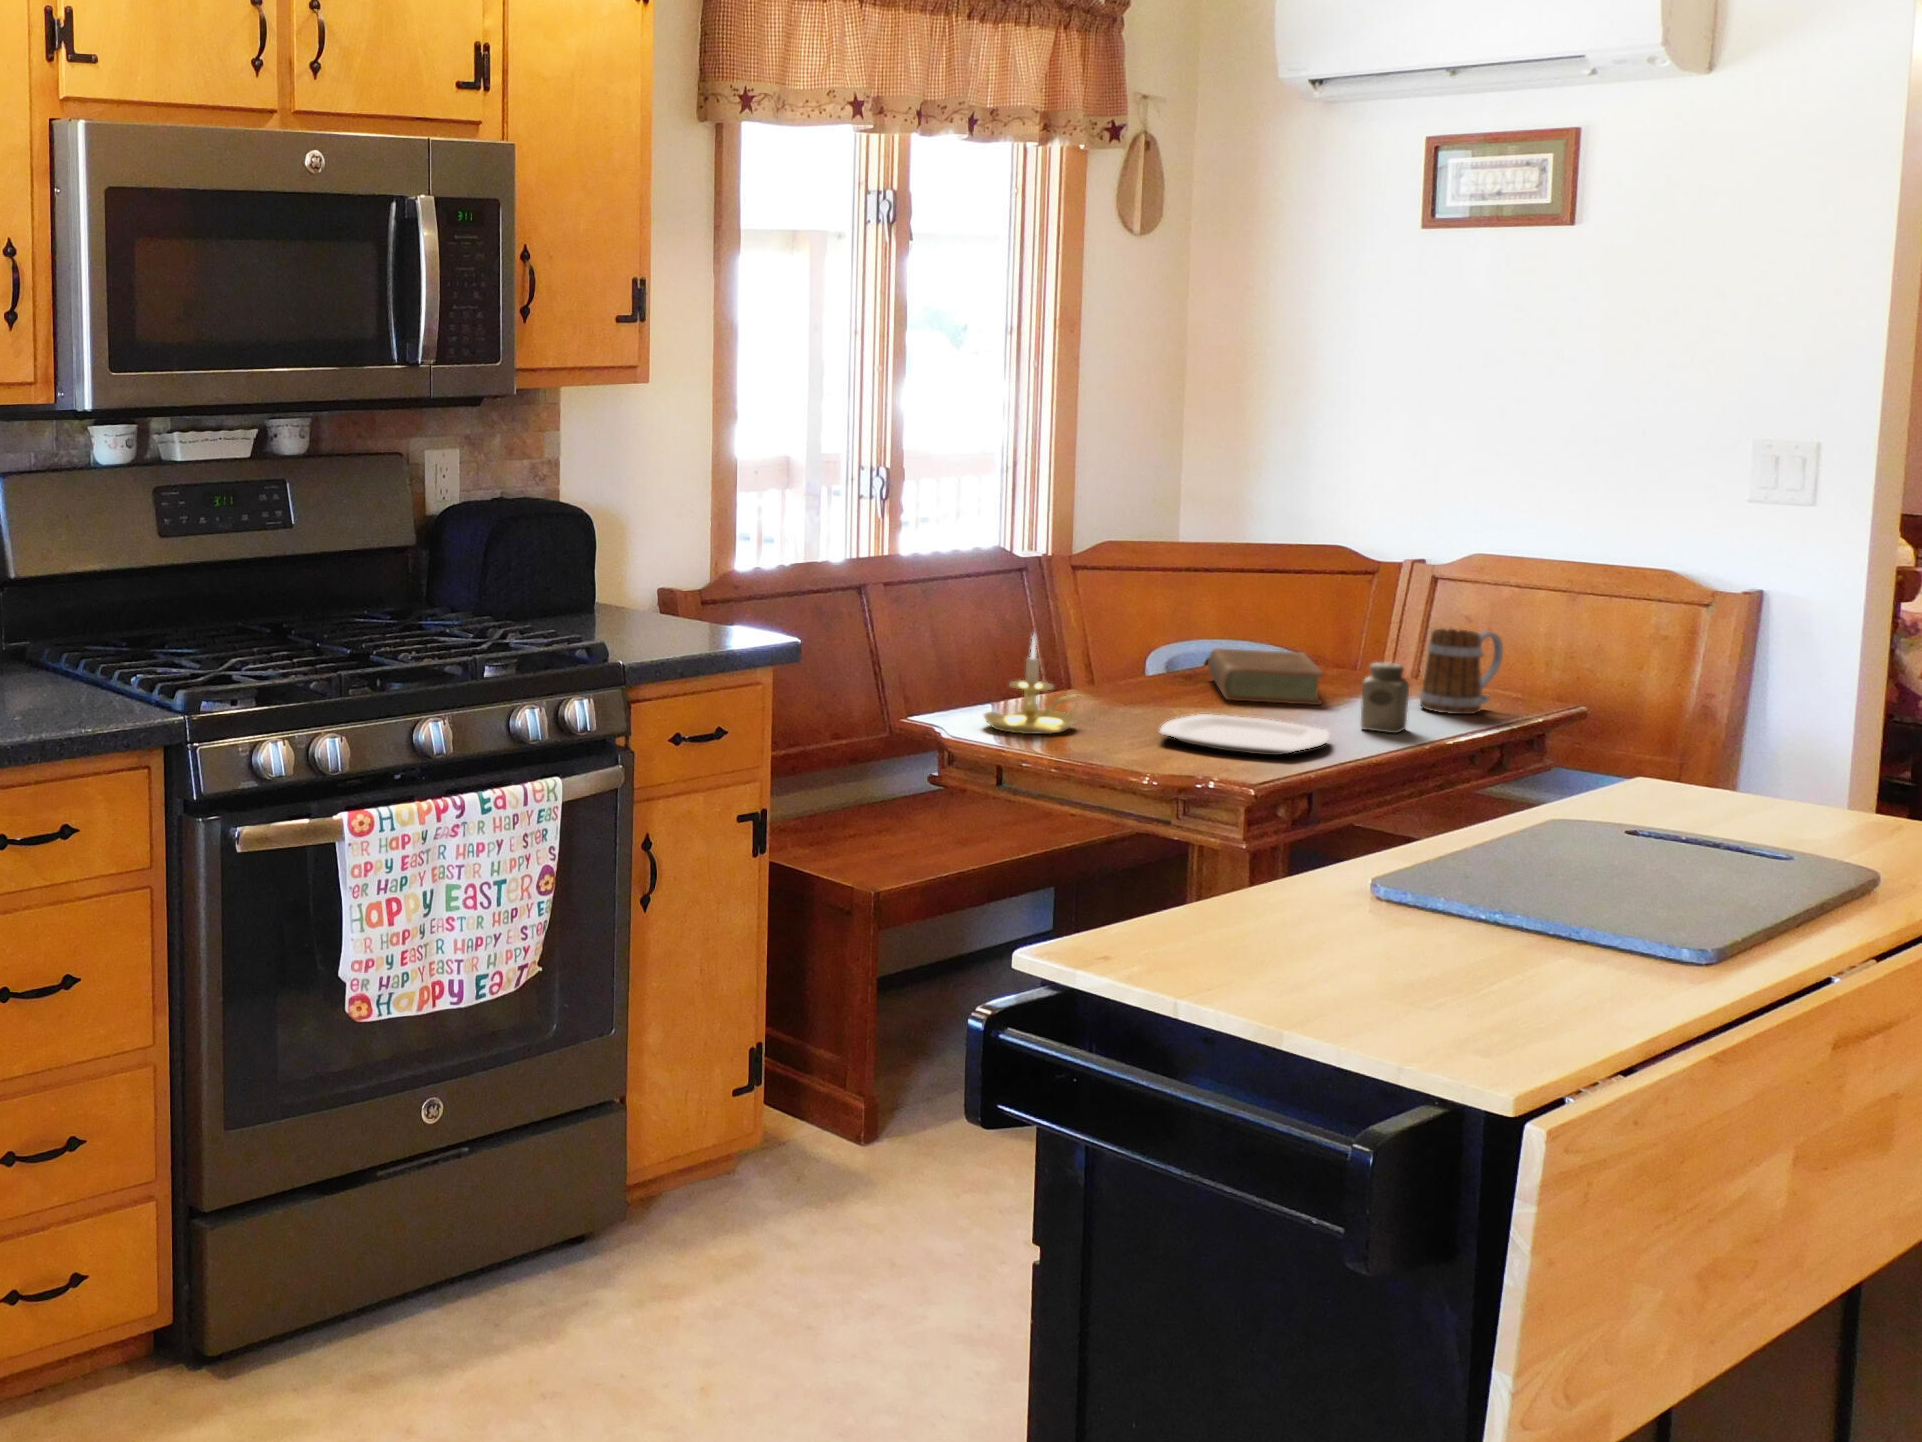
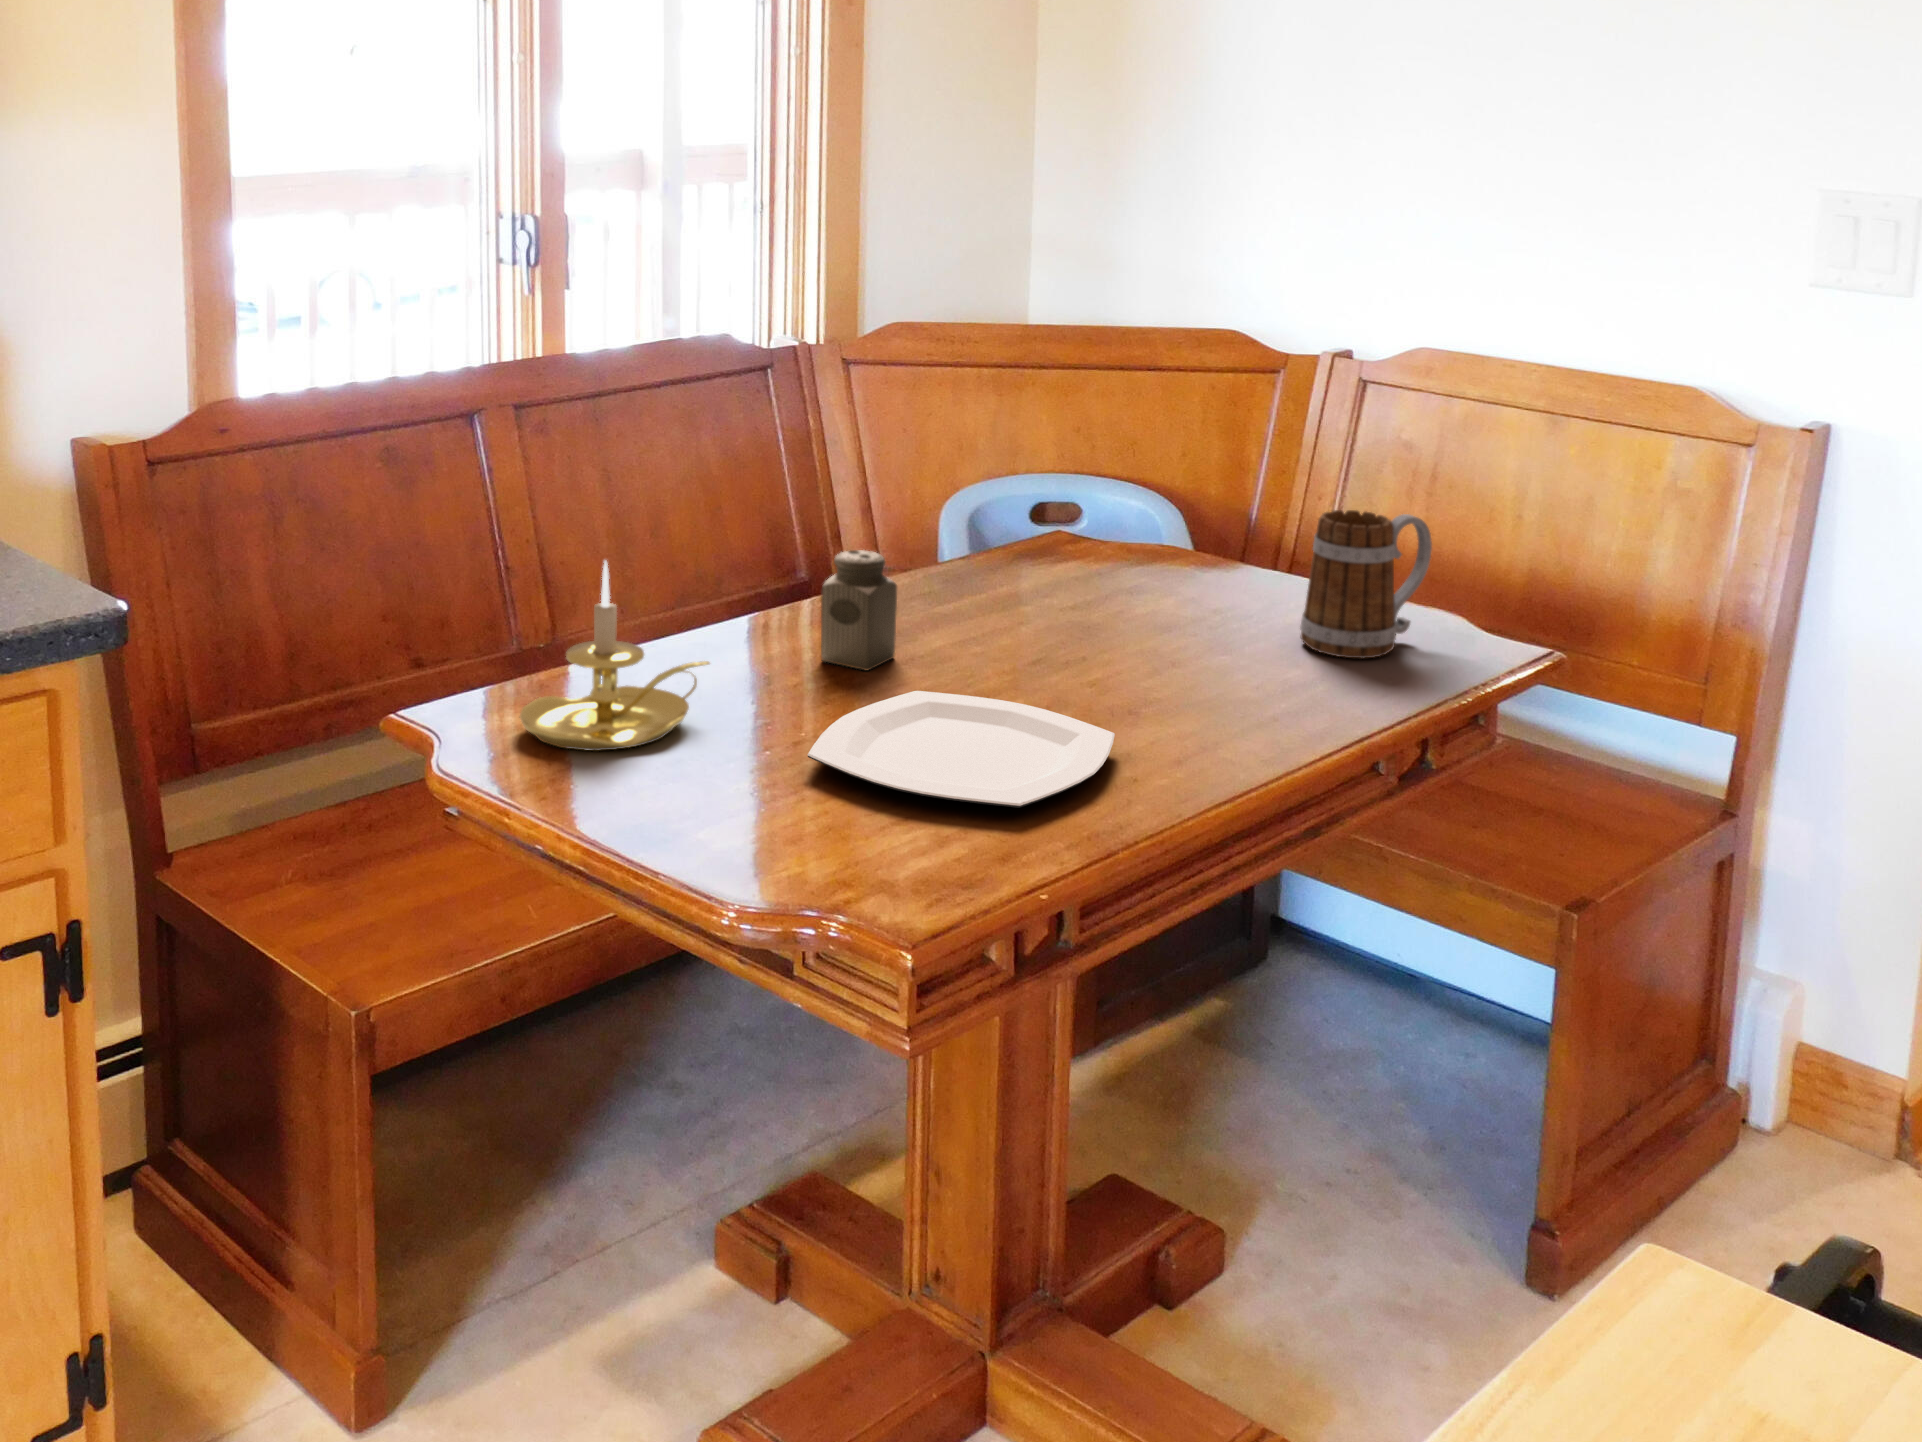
book: present [1208,648,1324,705] -> none [988,525,1149,639]
salt shaker: present [1361,662,1409,733] -> present [821,550,897,670]

